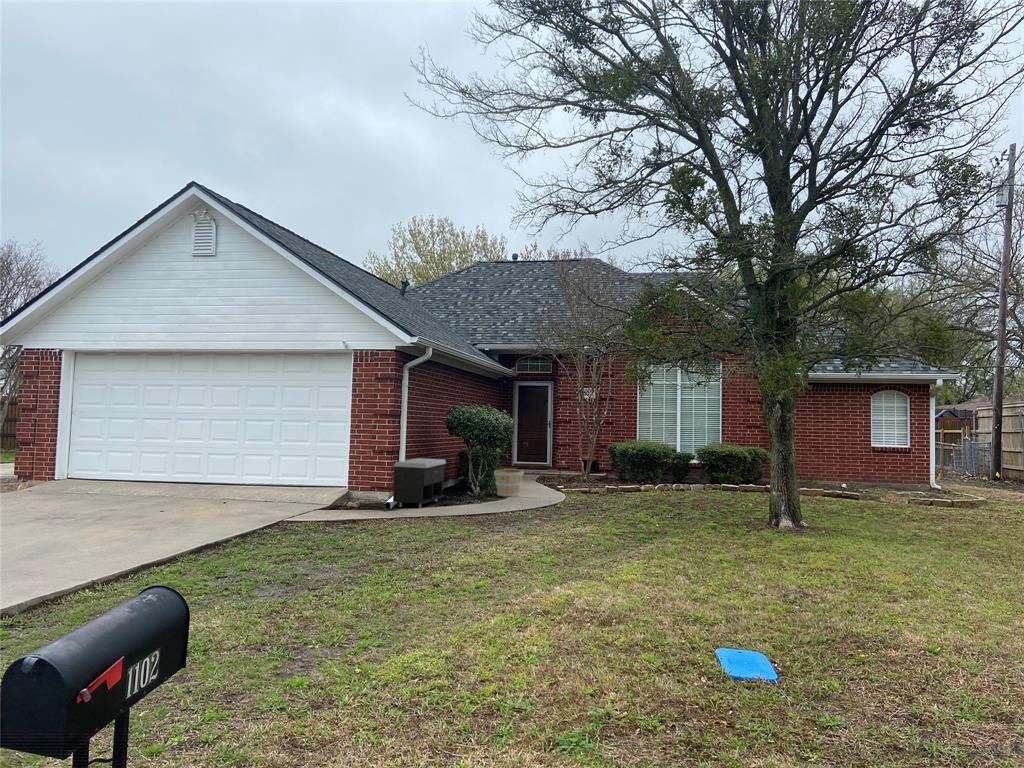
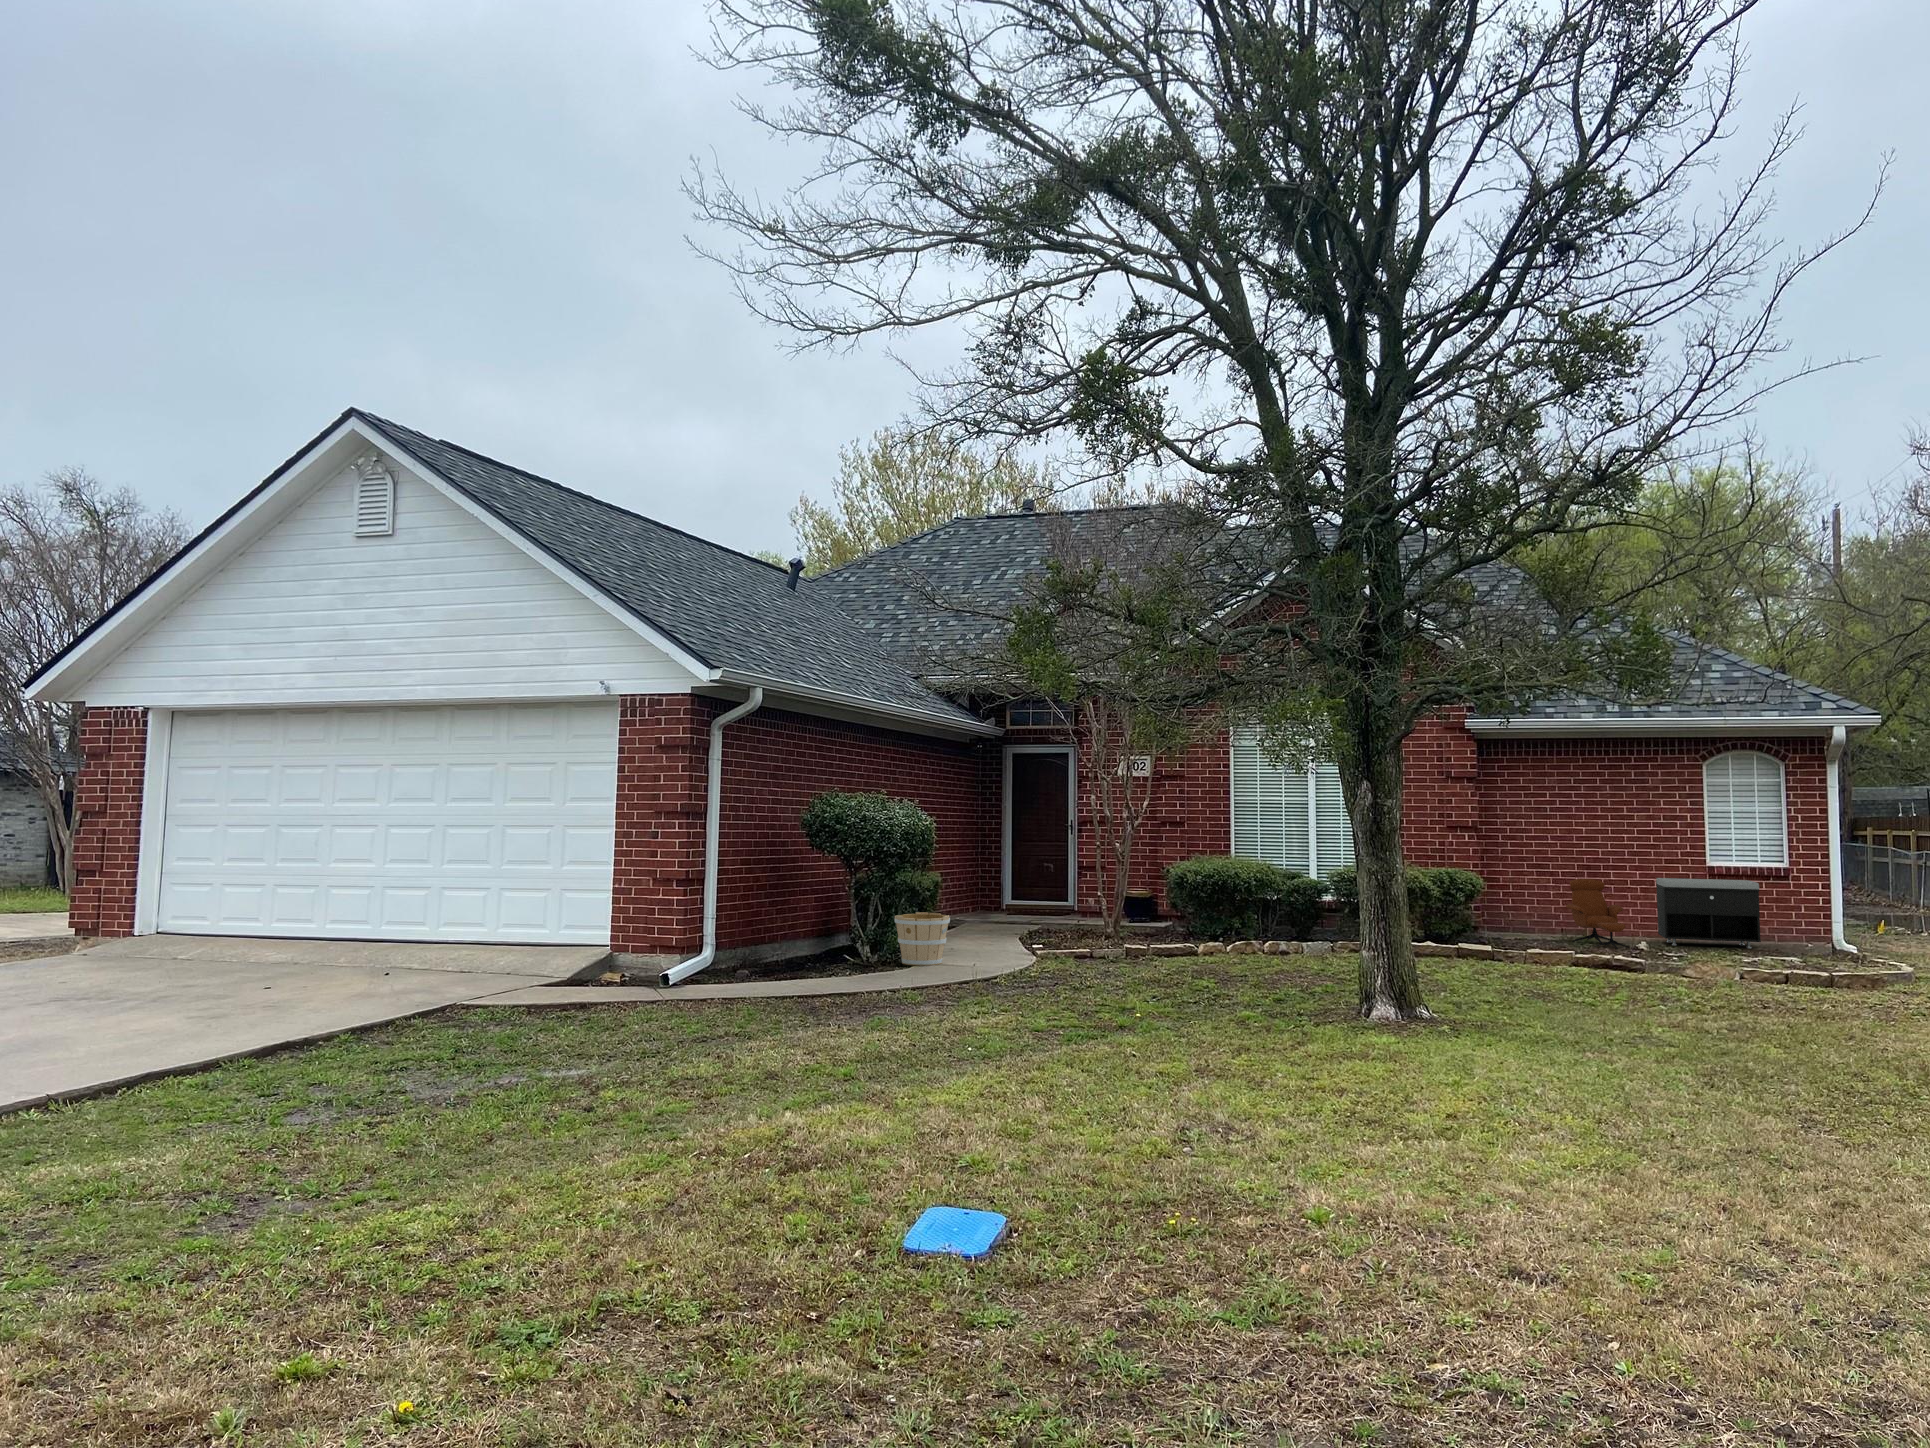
lounge chair: none [808,453,840,487] -> present [1566,879,1629,949]
storage bench: present [393,458,446,508] -> present [1656,878,1761,948]

